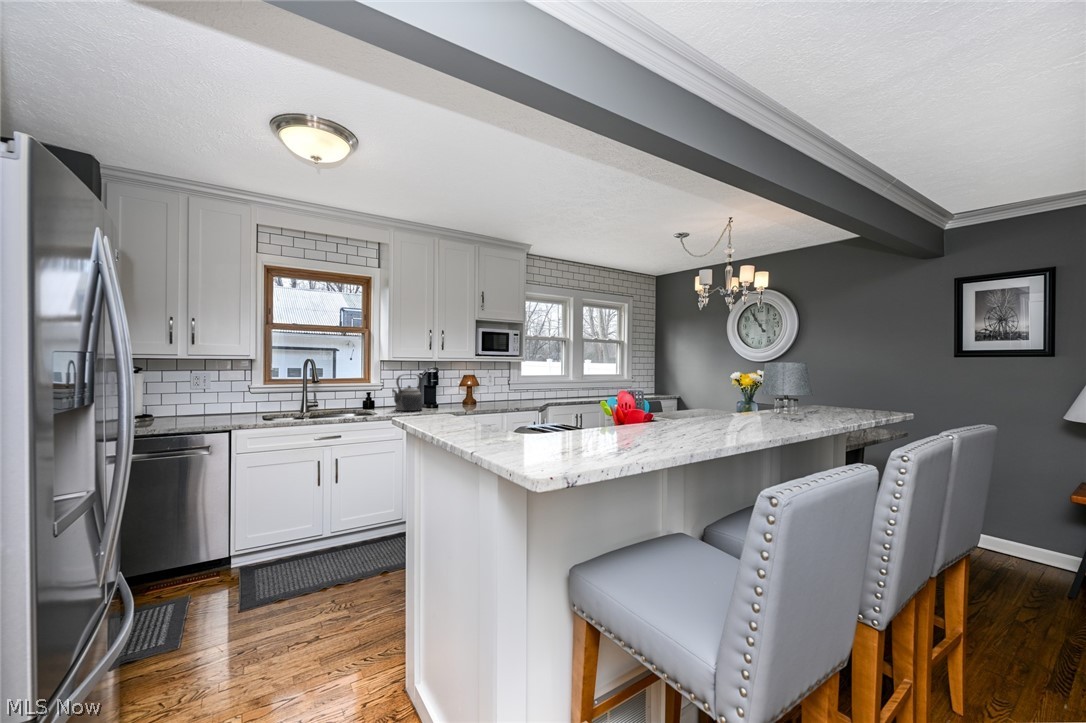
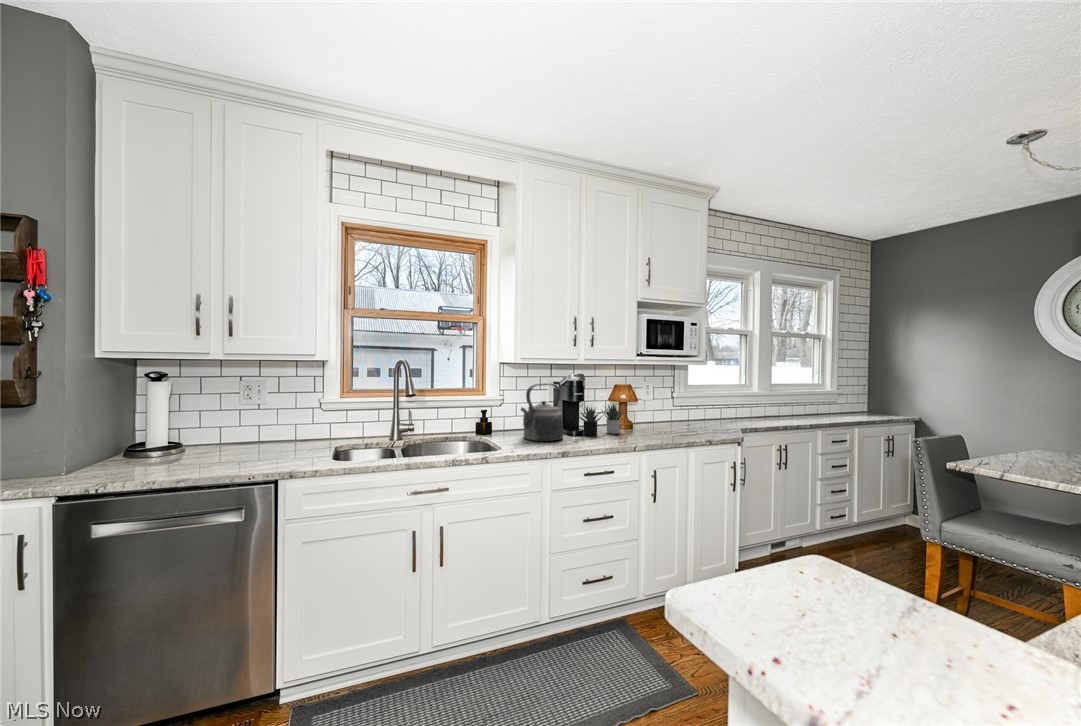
succulent plant: none [434,385,469,408] -> present [579,404,624,436]

